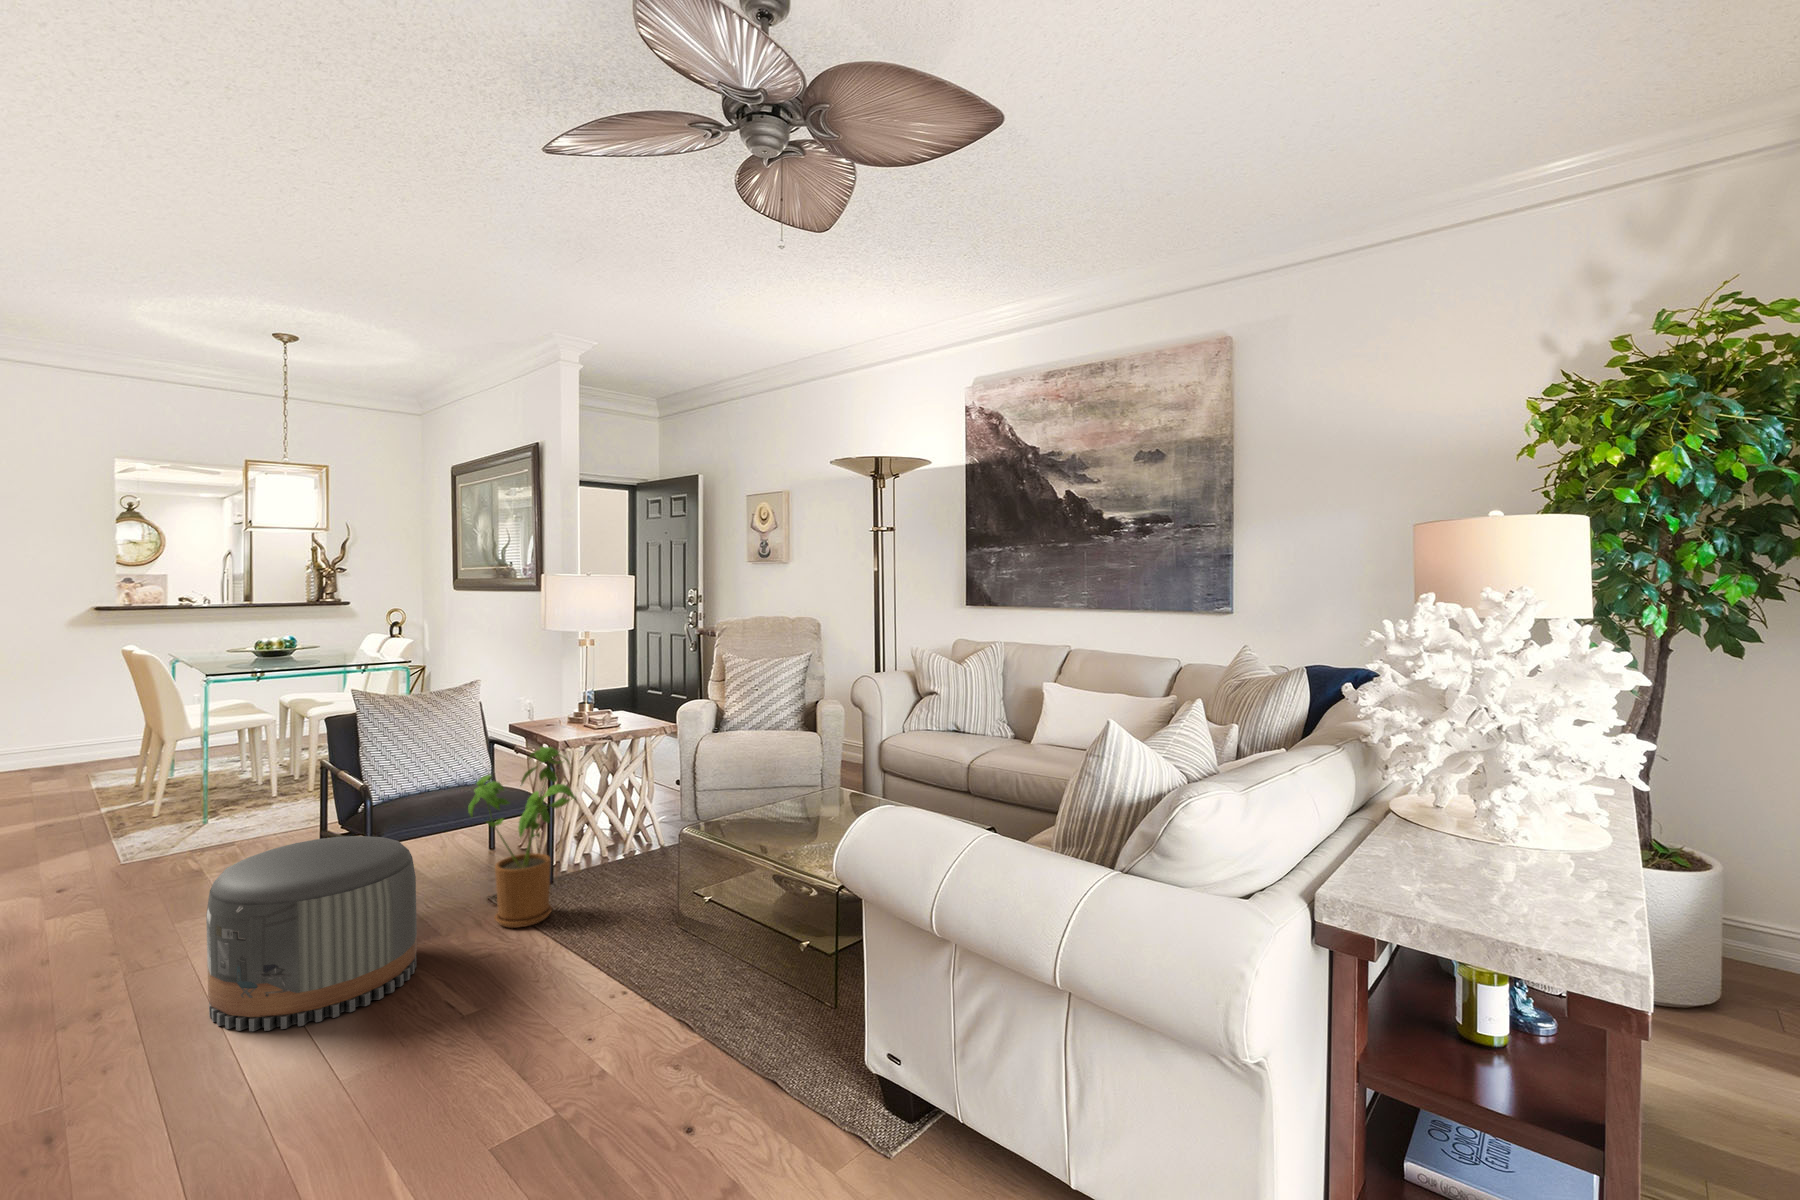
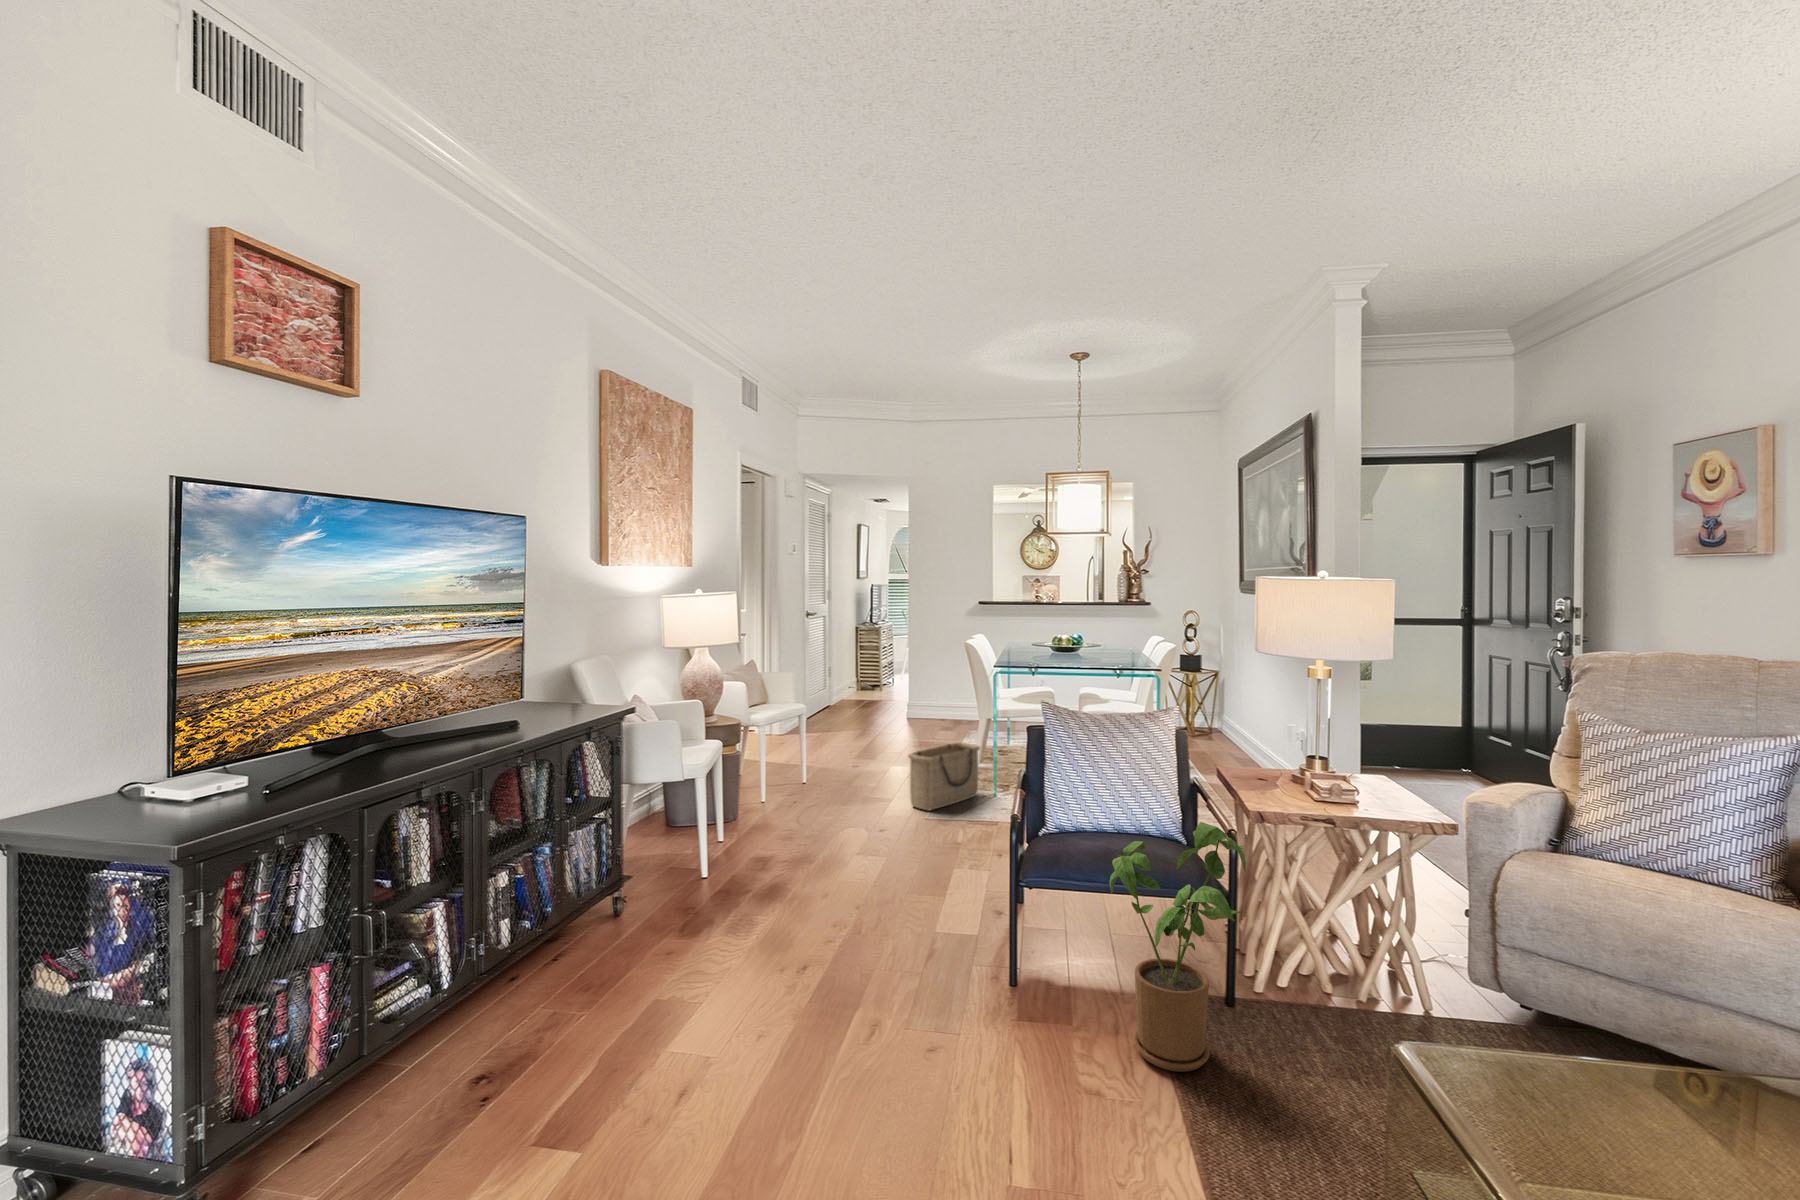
basket: none [81,769,185,856] -> present [908,742,980,811]
pouf: present [206,836,417,1031] -> none [841,868,1029,1098]

